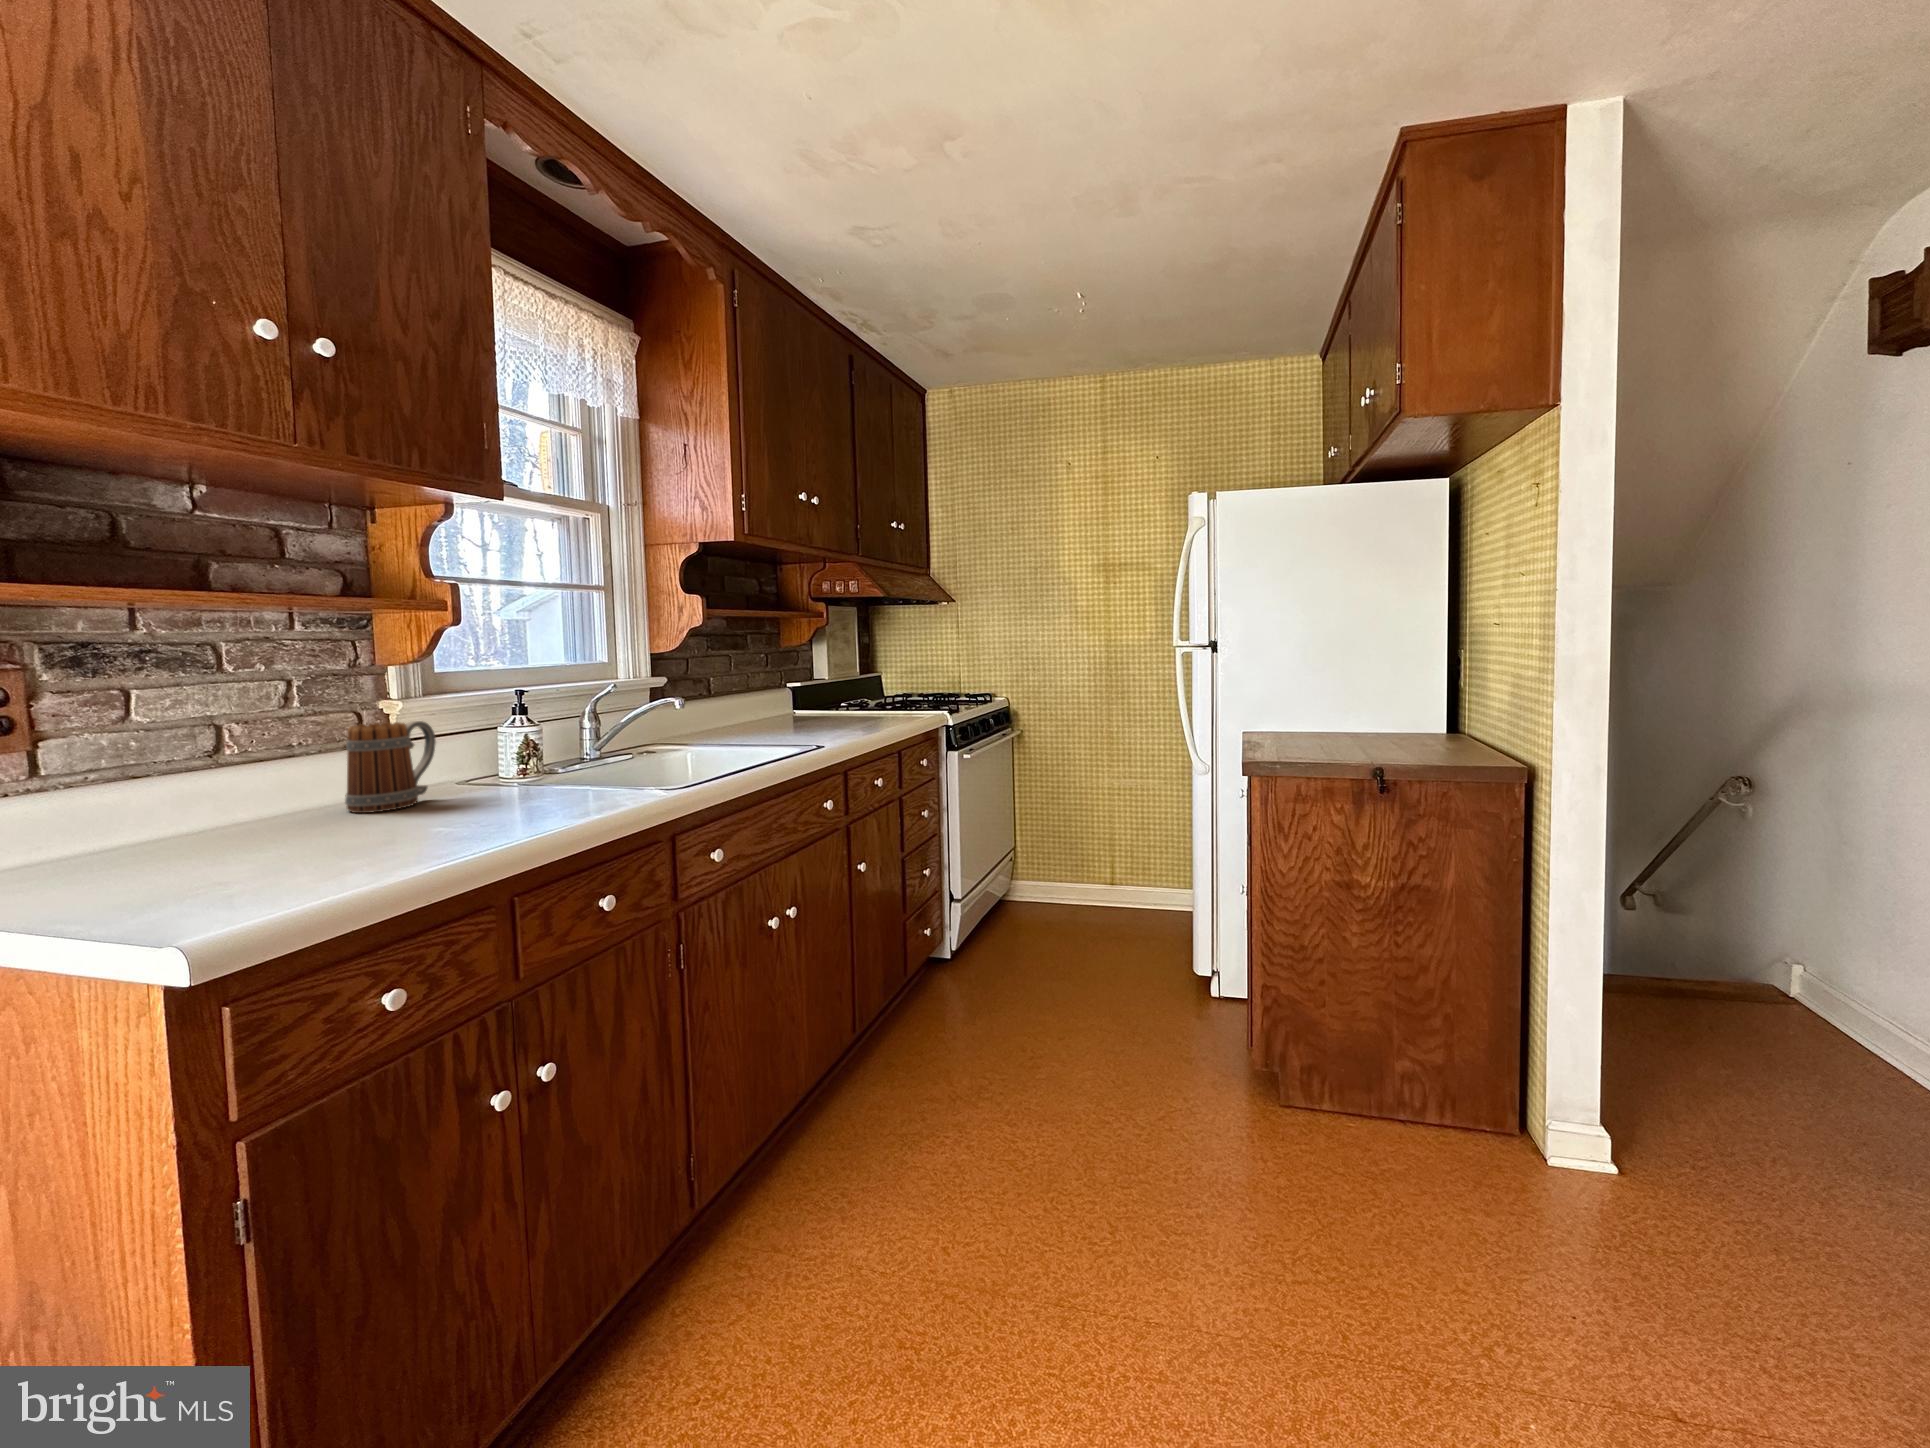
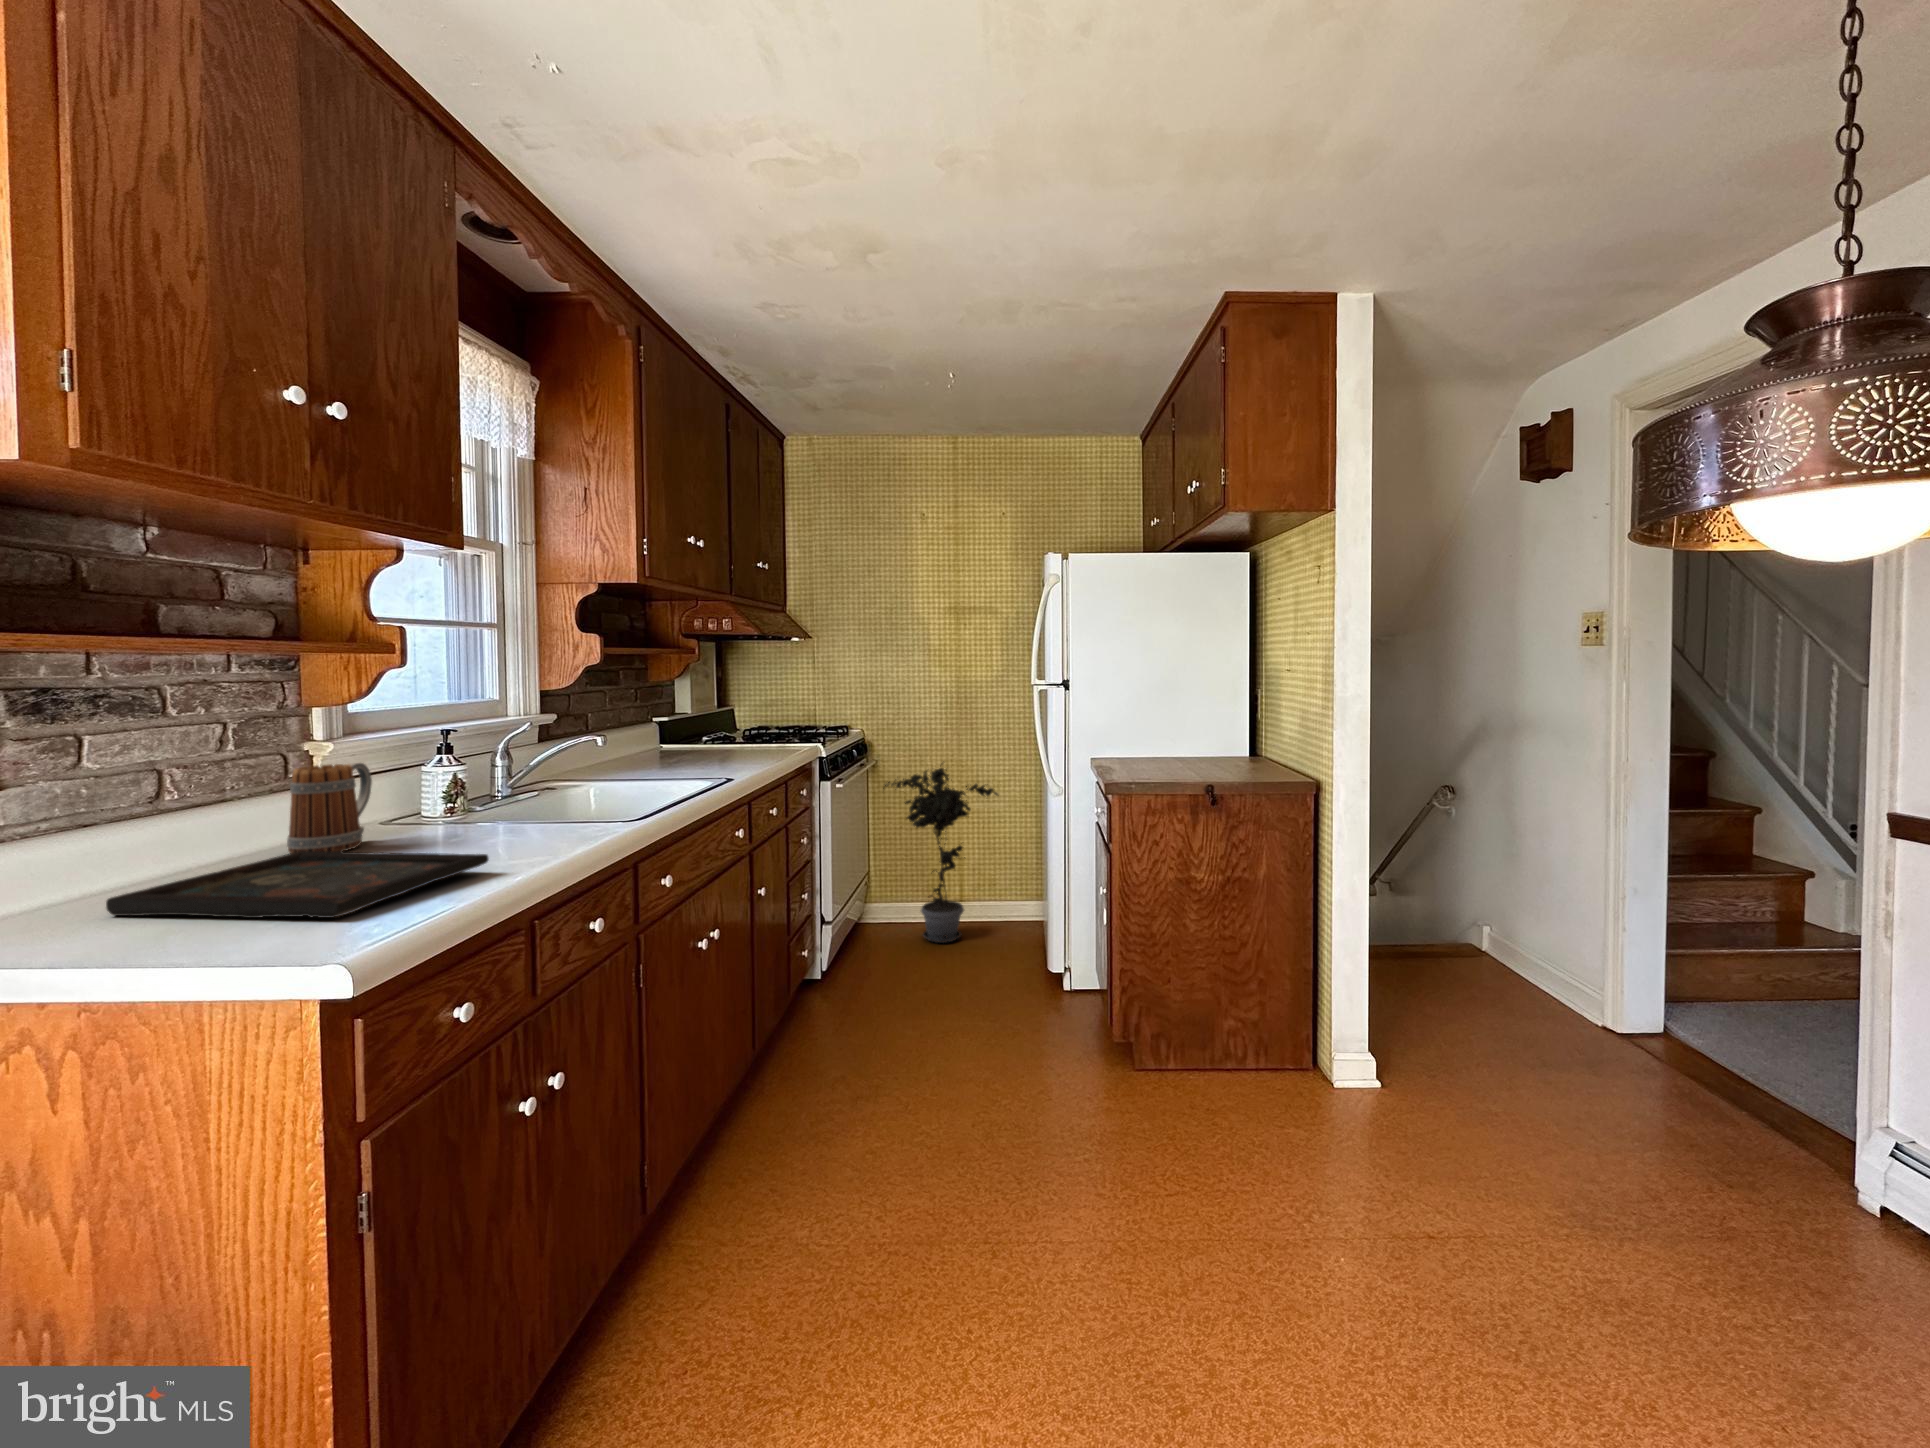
potted plant: none [1025,732,1148,926] -> present [883,768,999,943]
tray: none [100,809,474,887] -> present [106,851,489,918]

